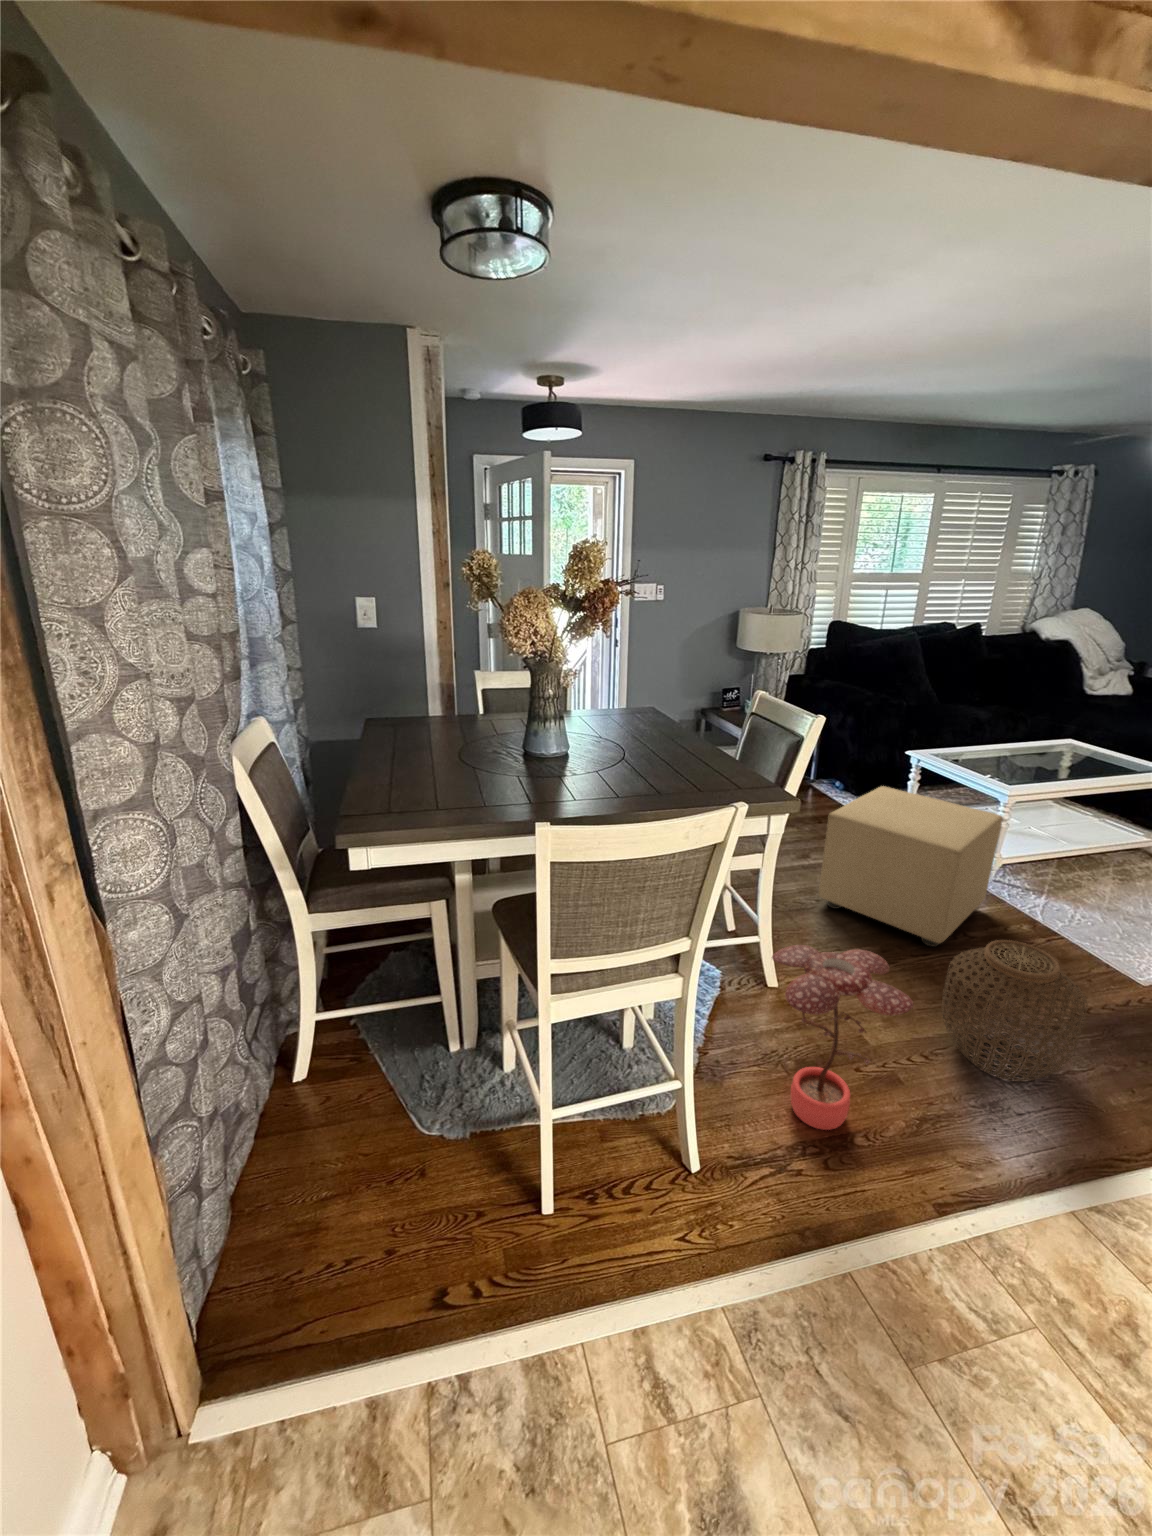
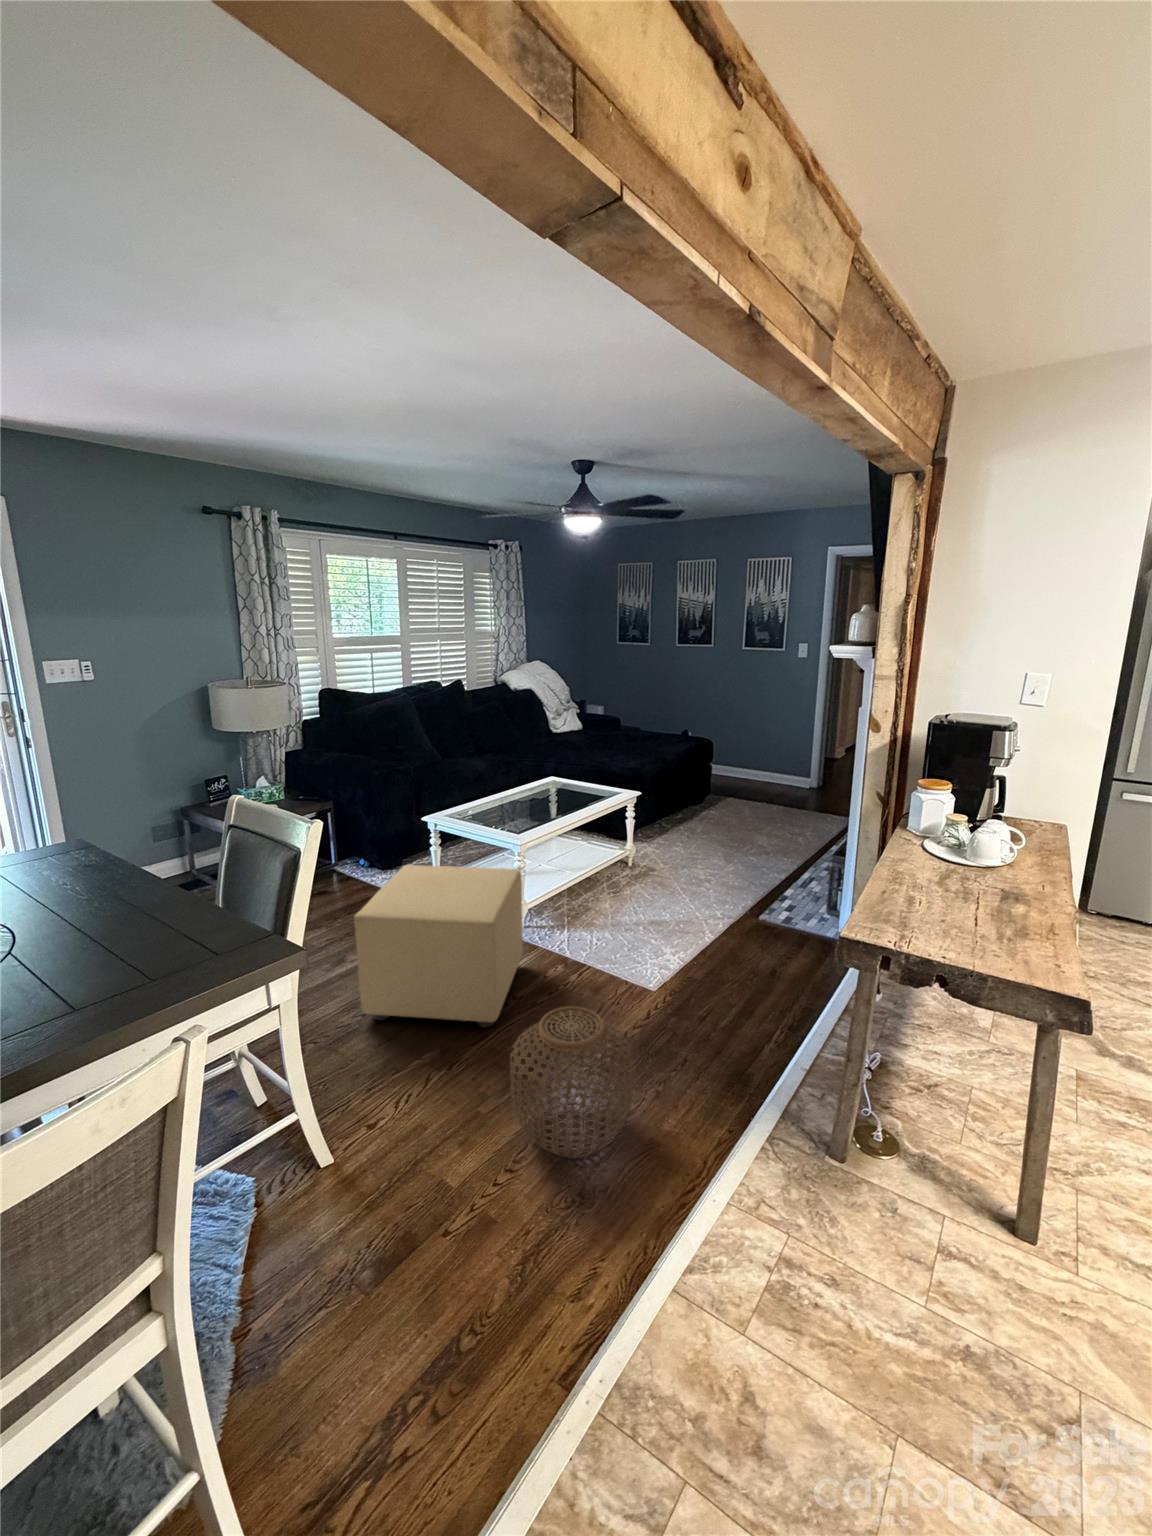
potted plant: present [772,945,913,1130] -> none [310,1094,489,1359]

